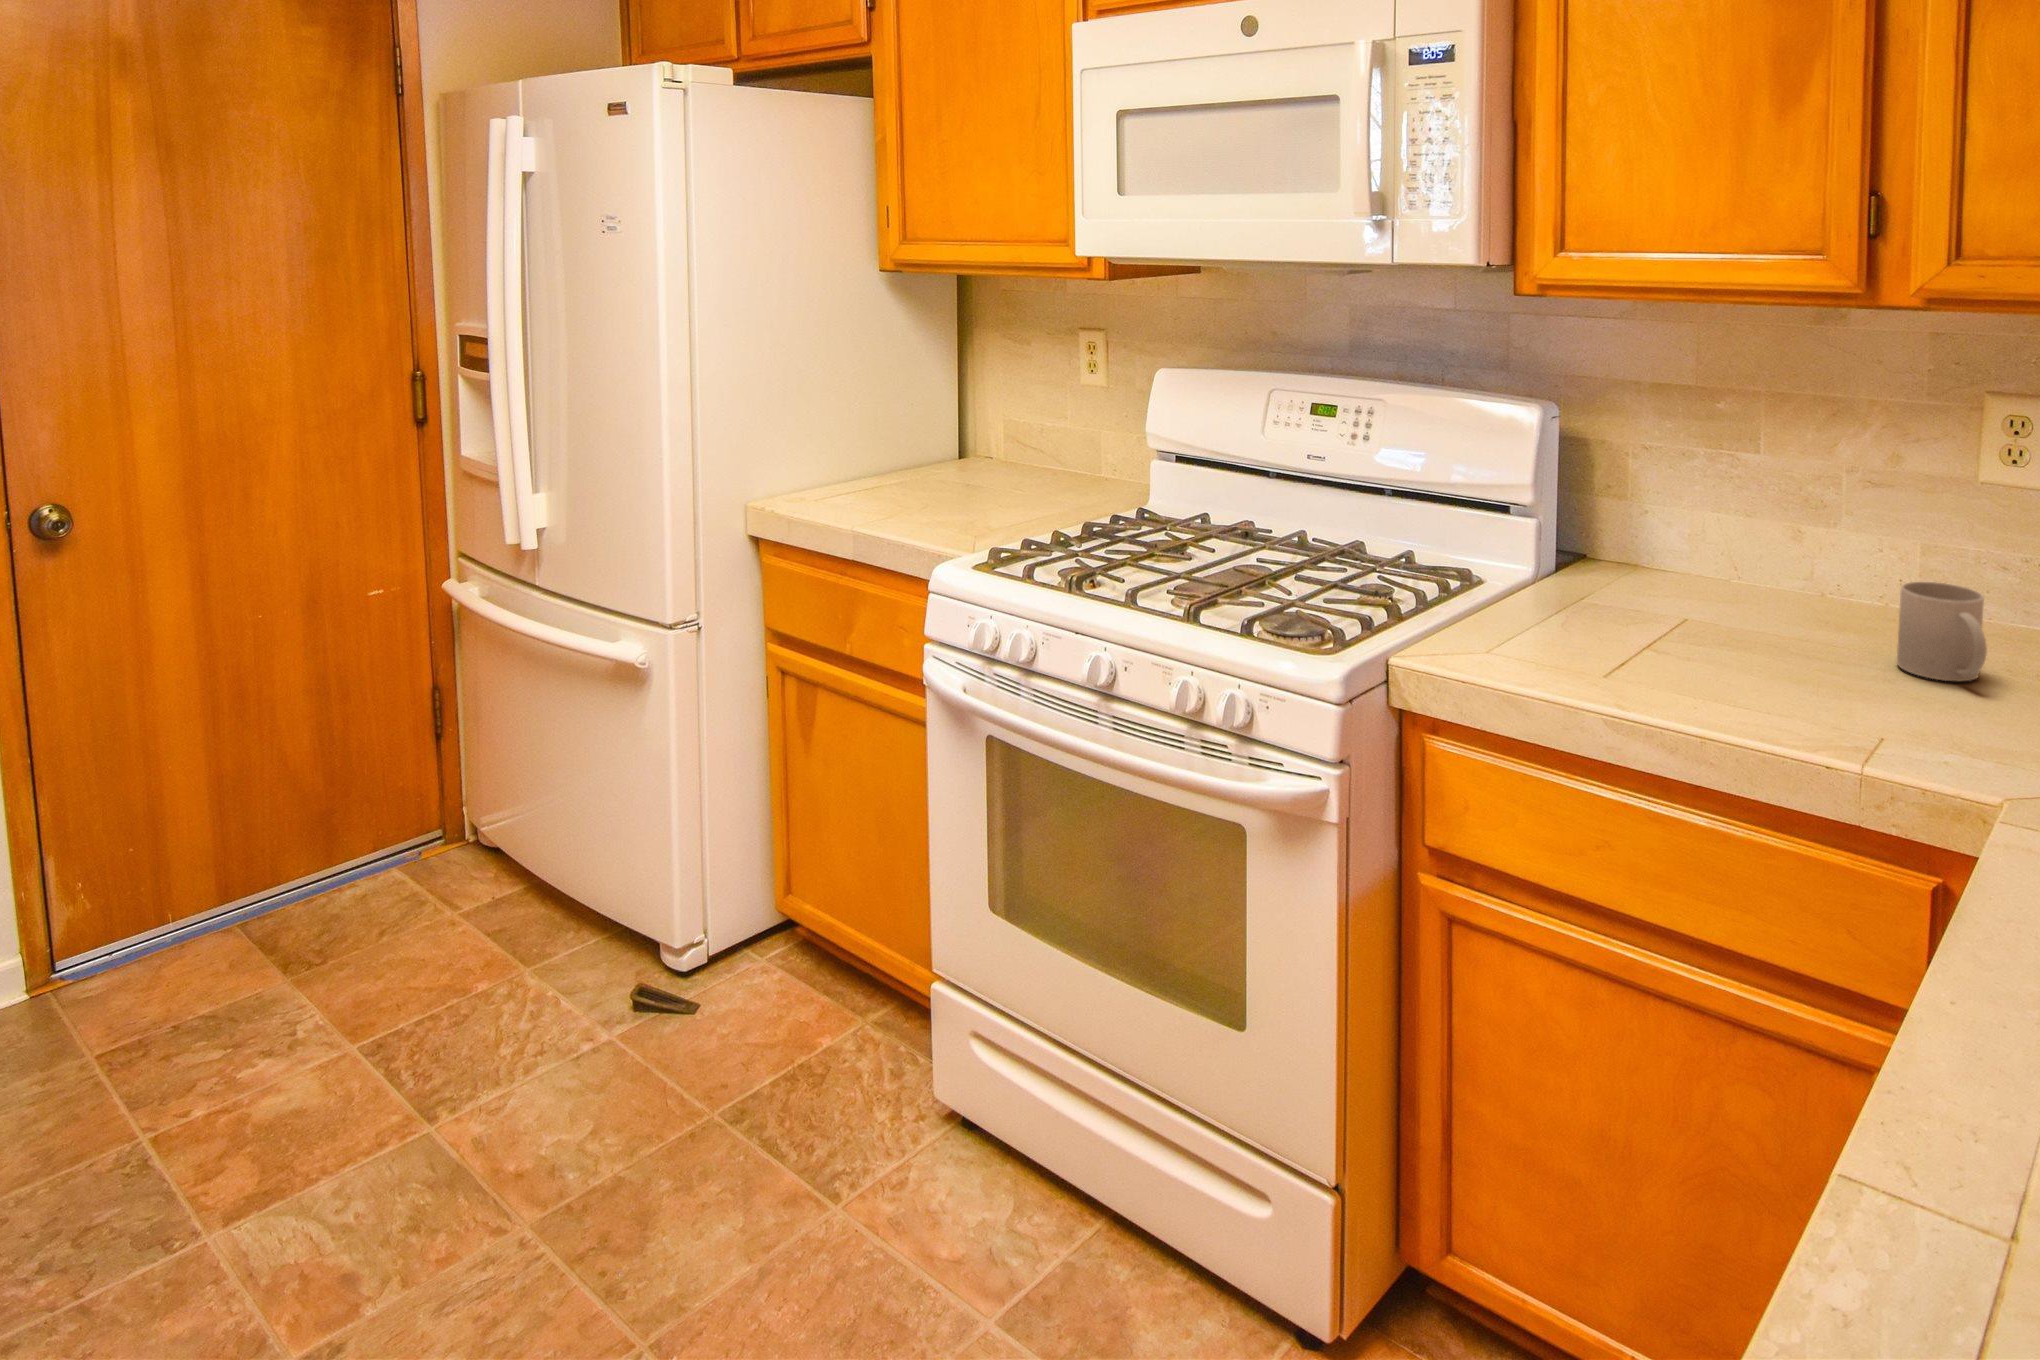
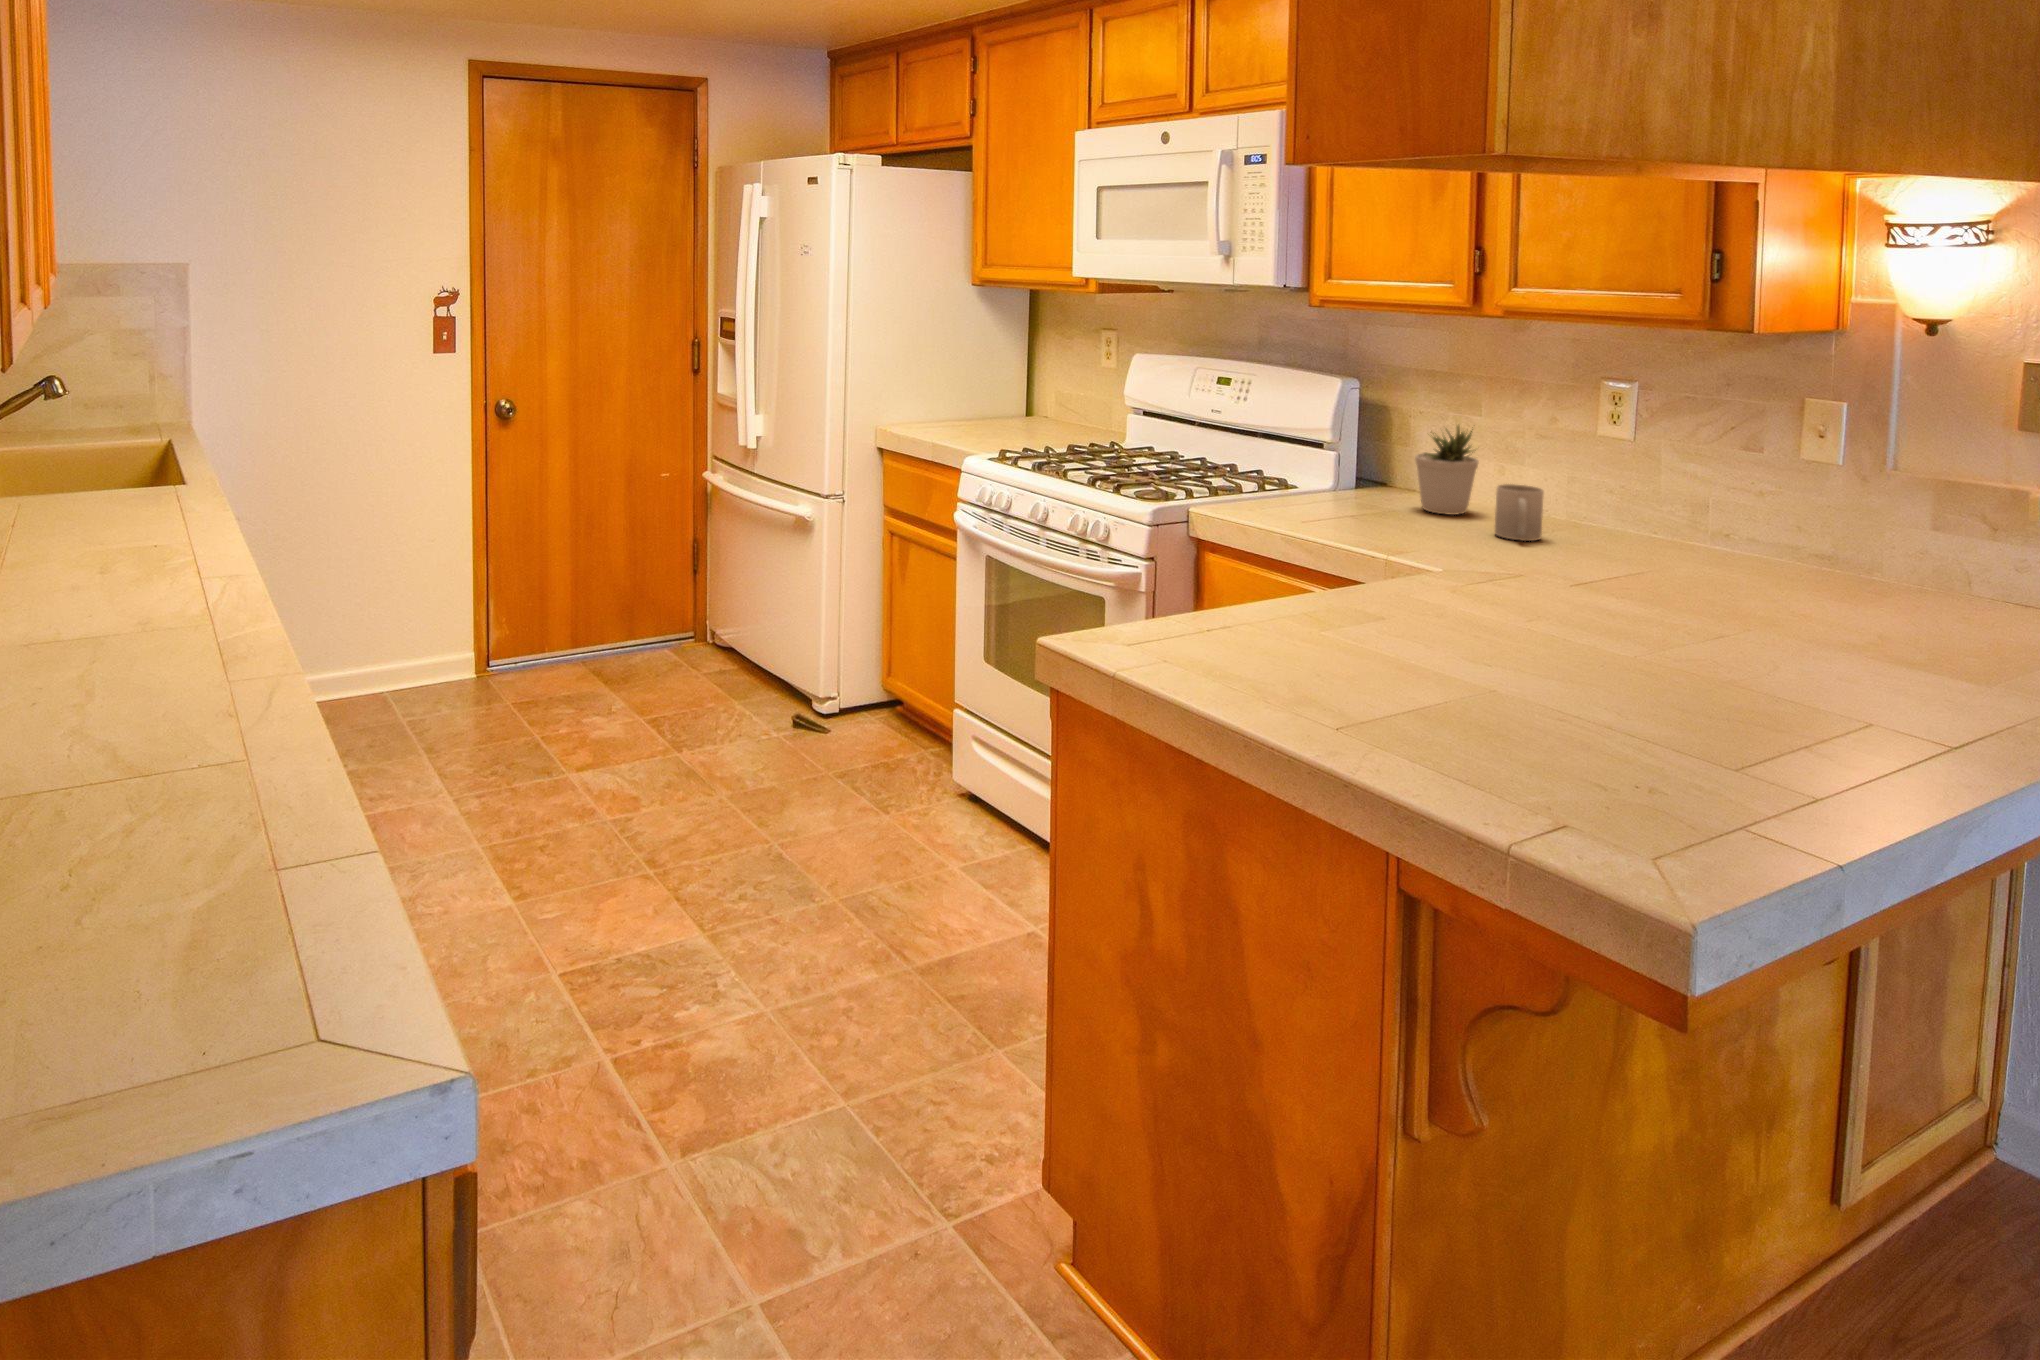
potted plant: none [1700,474,1809,623] -> present [1415,426,1479,515]

